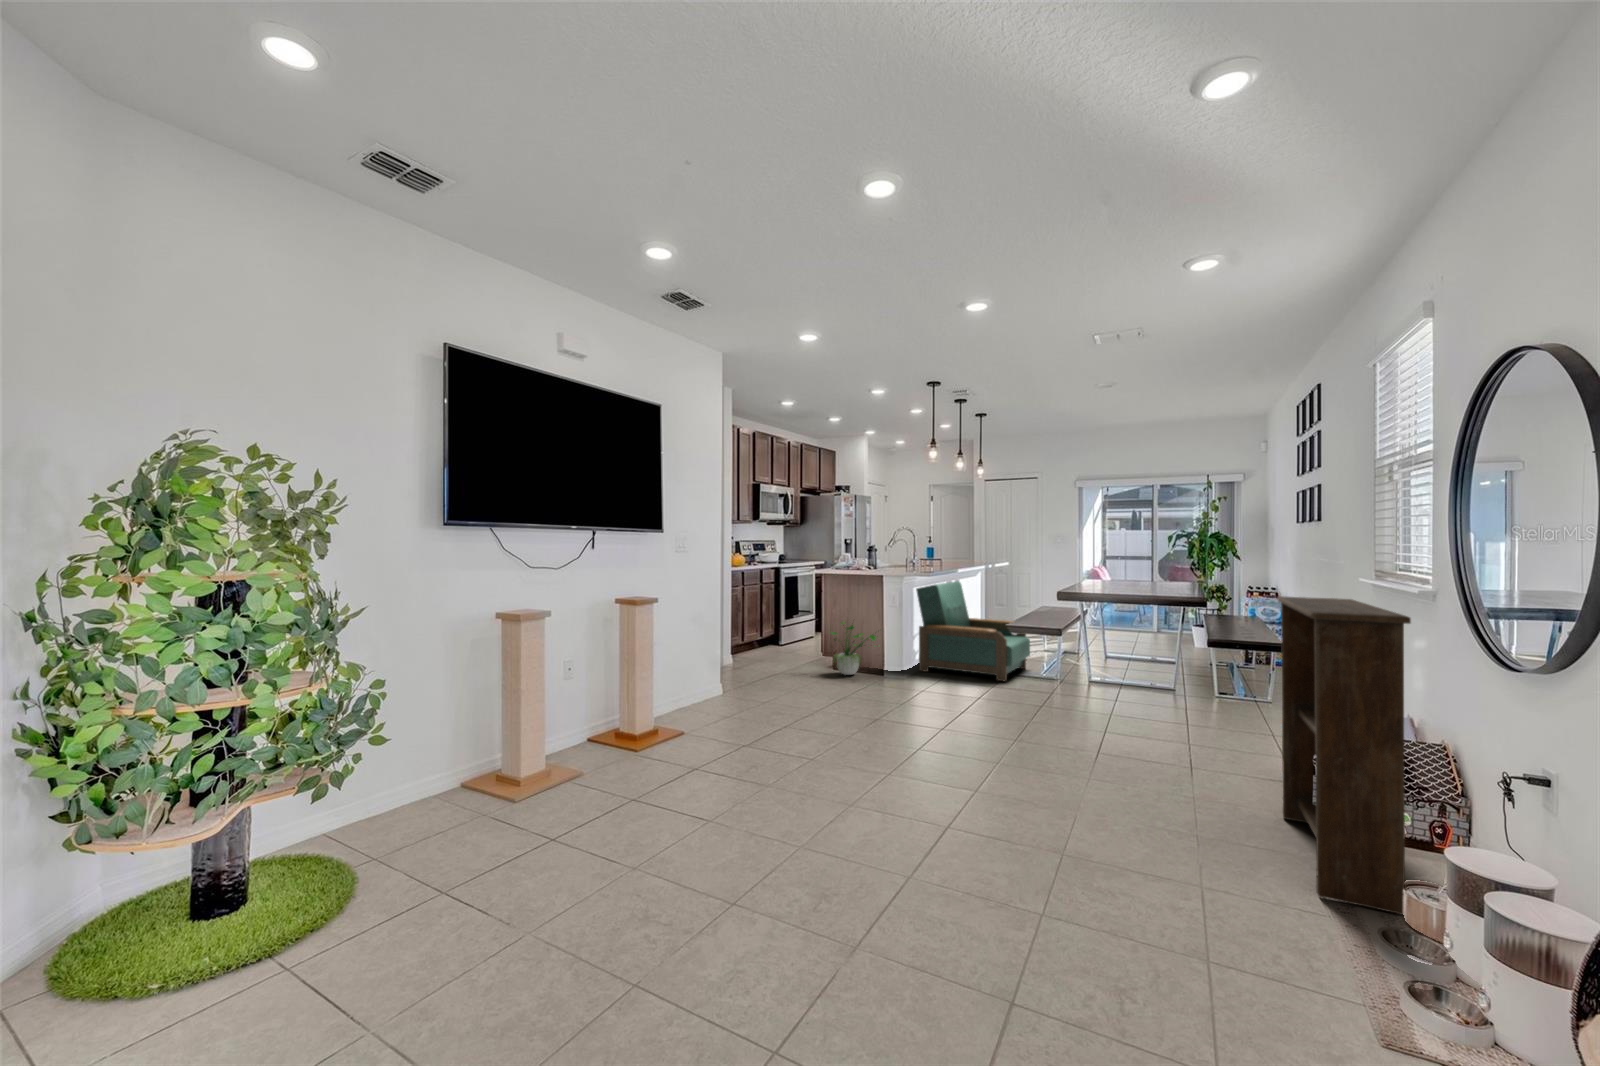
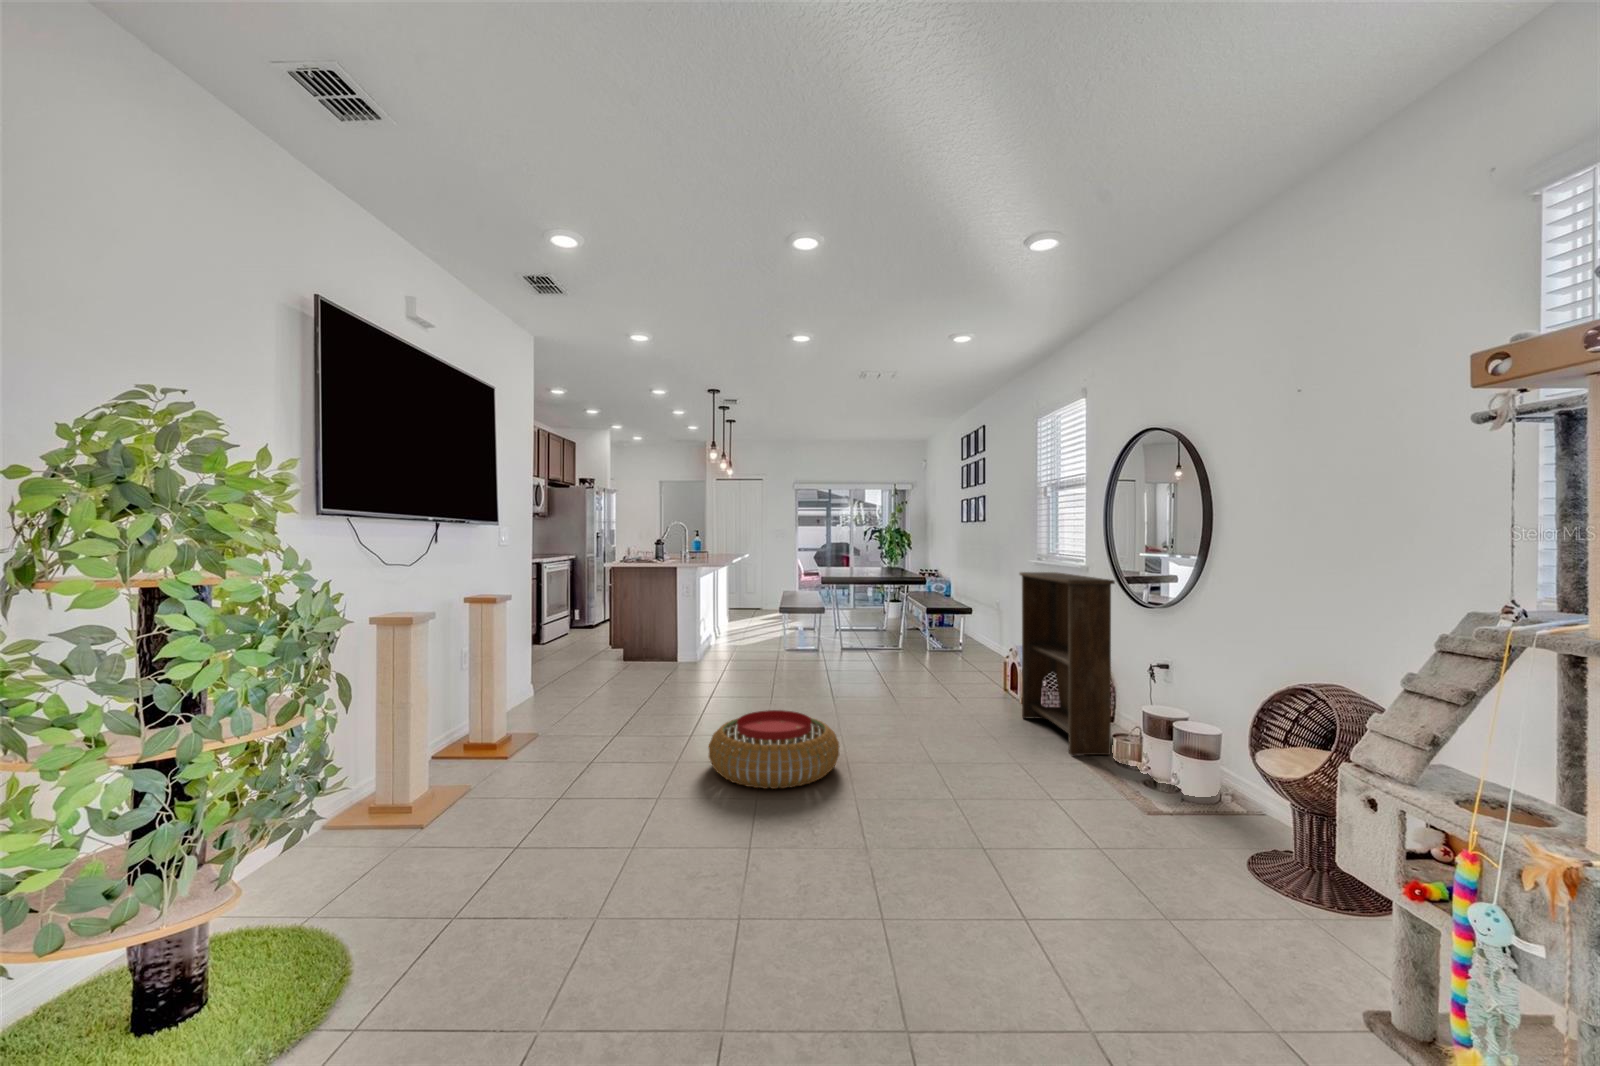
armchair: present [916,581,1030,681] -> none [699,571,790,655]
potted plant: present [831,622,875,675] -> none [621,601,682,664]
pouf: none [782,745,938,844] -> present [709,710,840,789]

